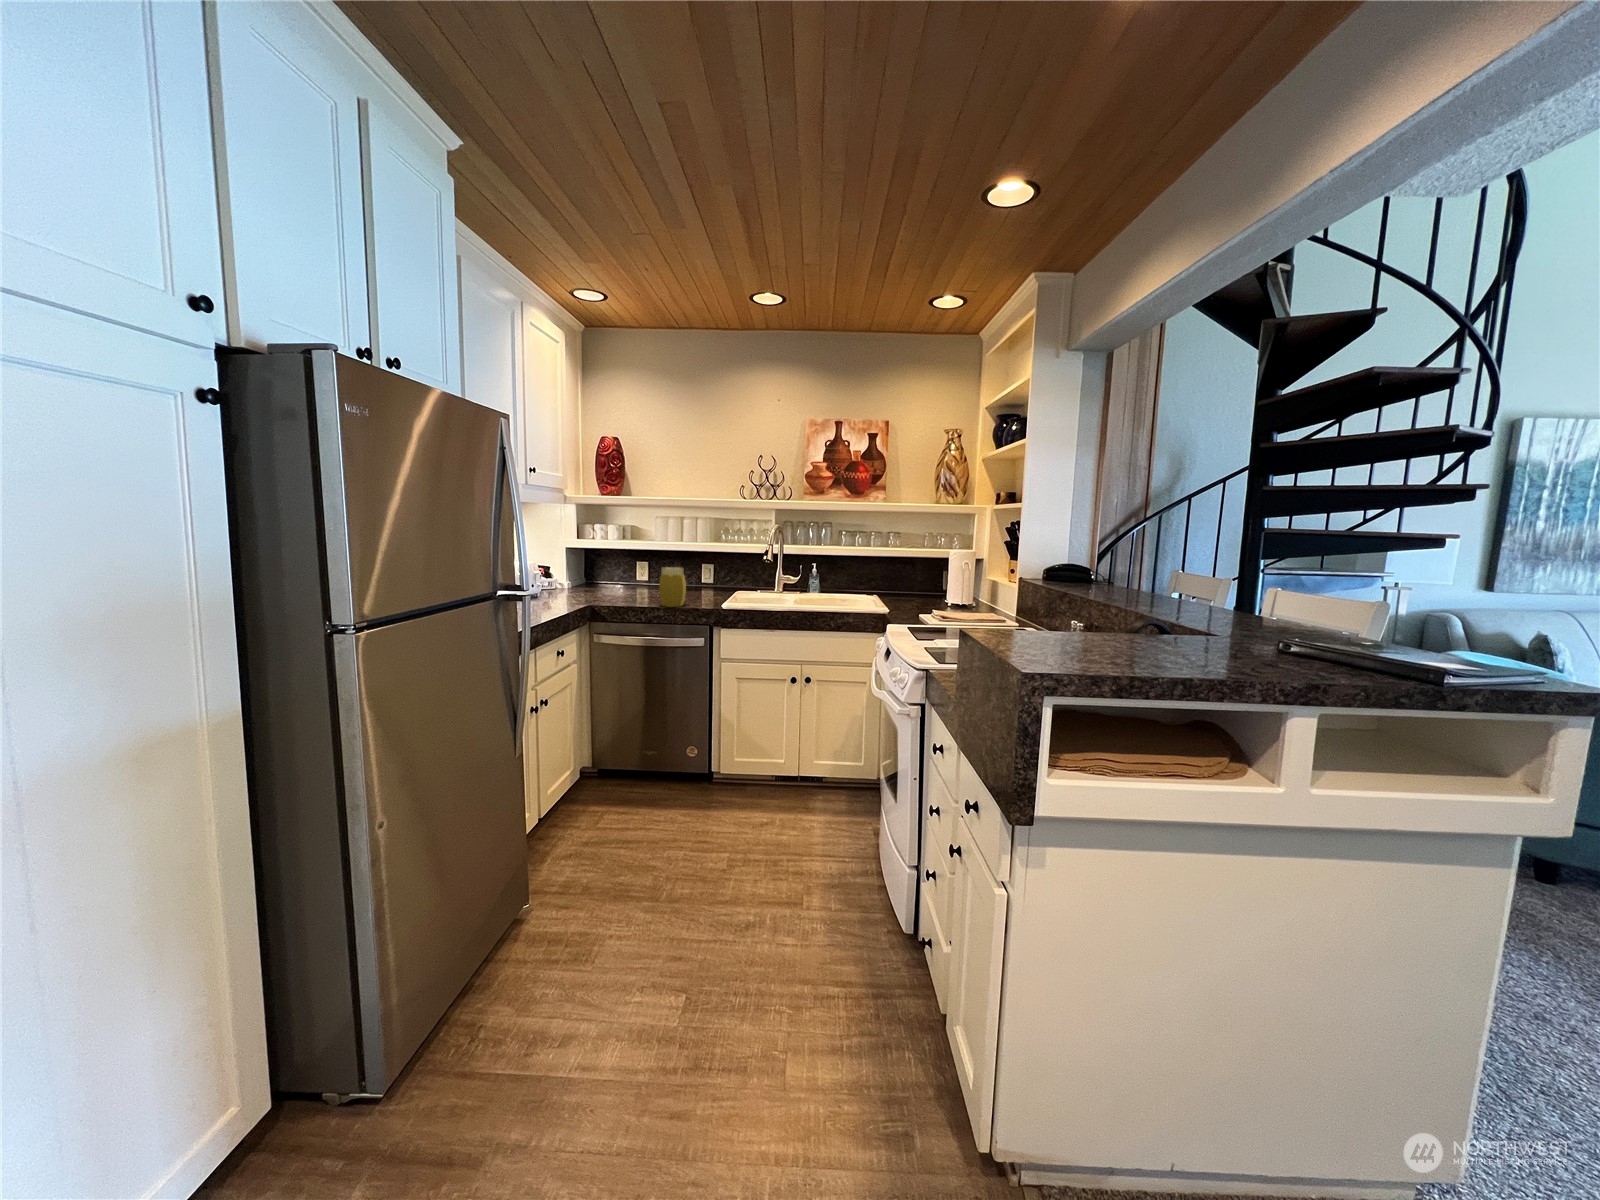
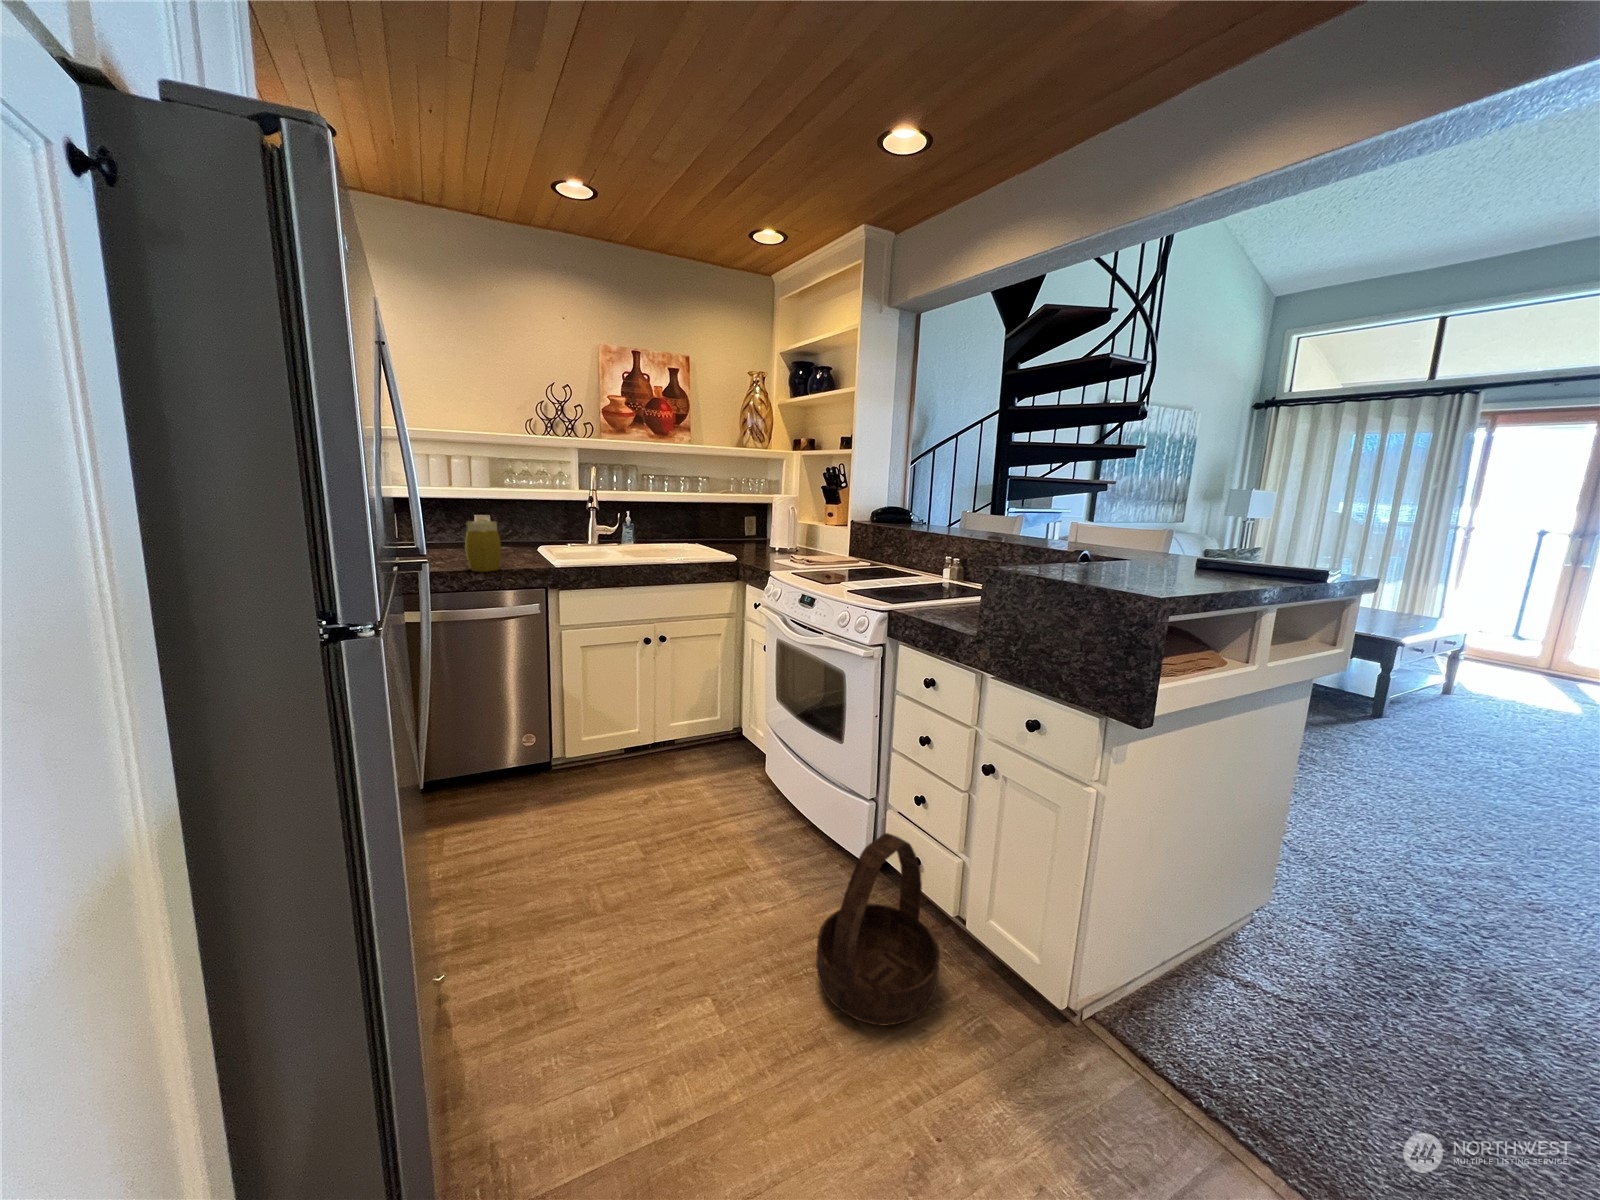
basket: none [765,893,892,1097] -> present [816,833,940,1025]

